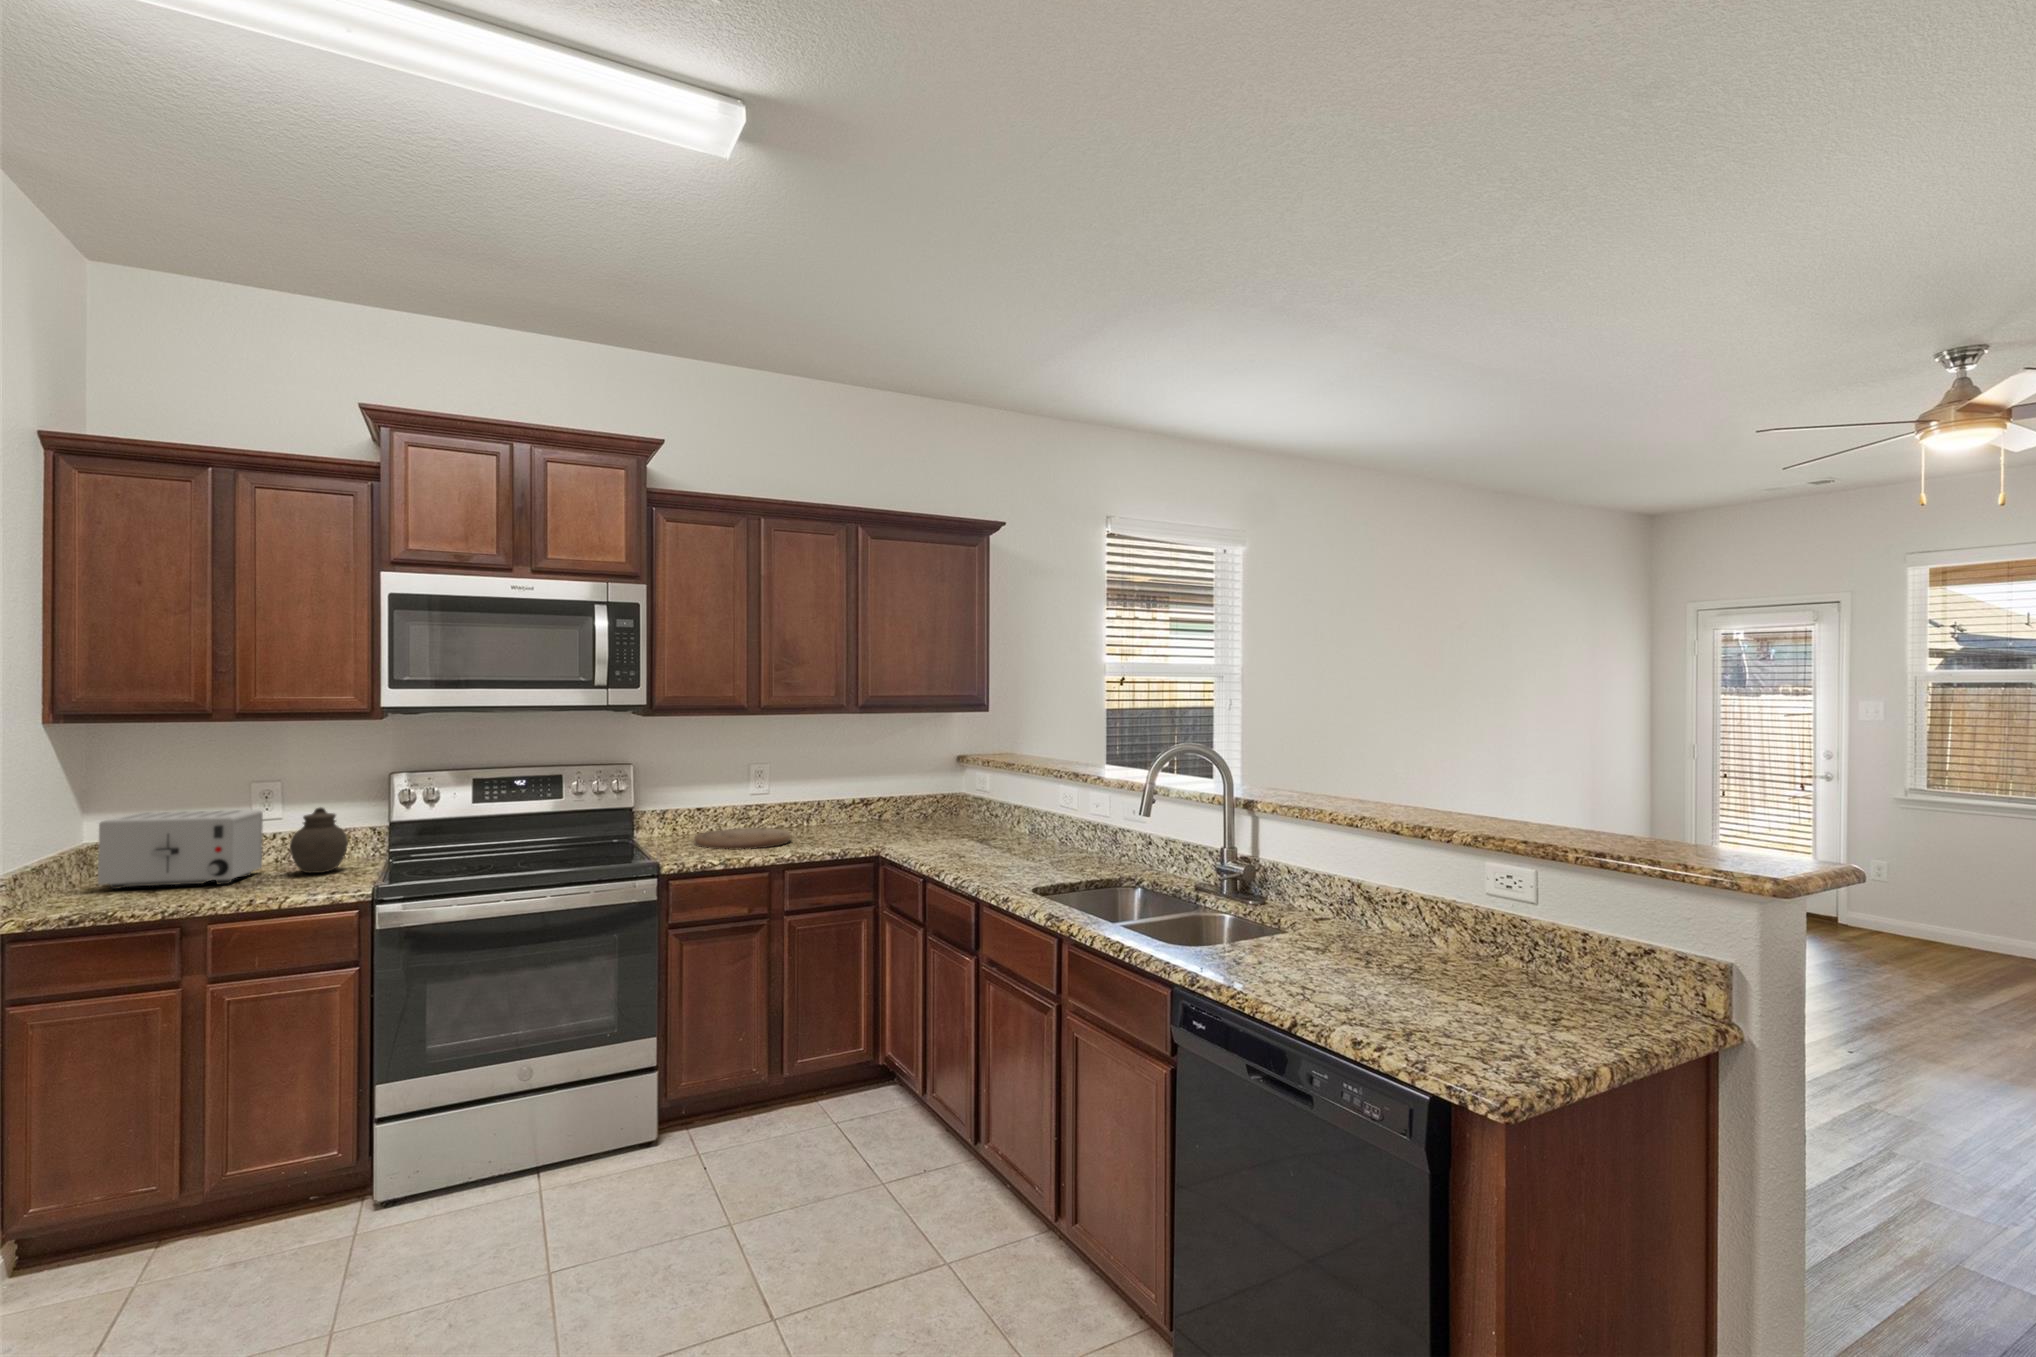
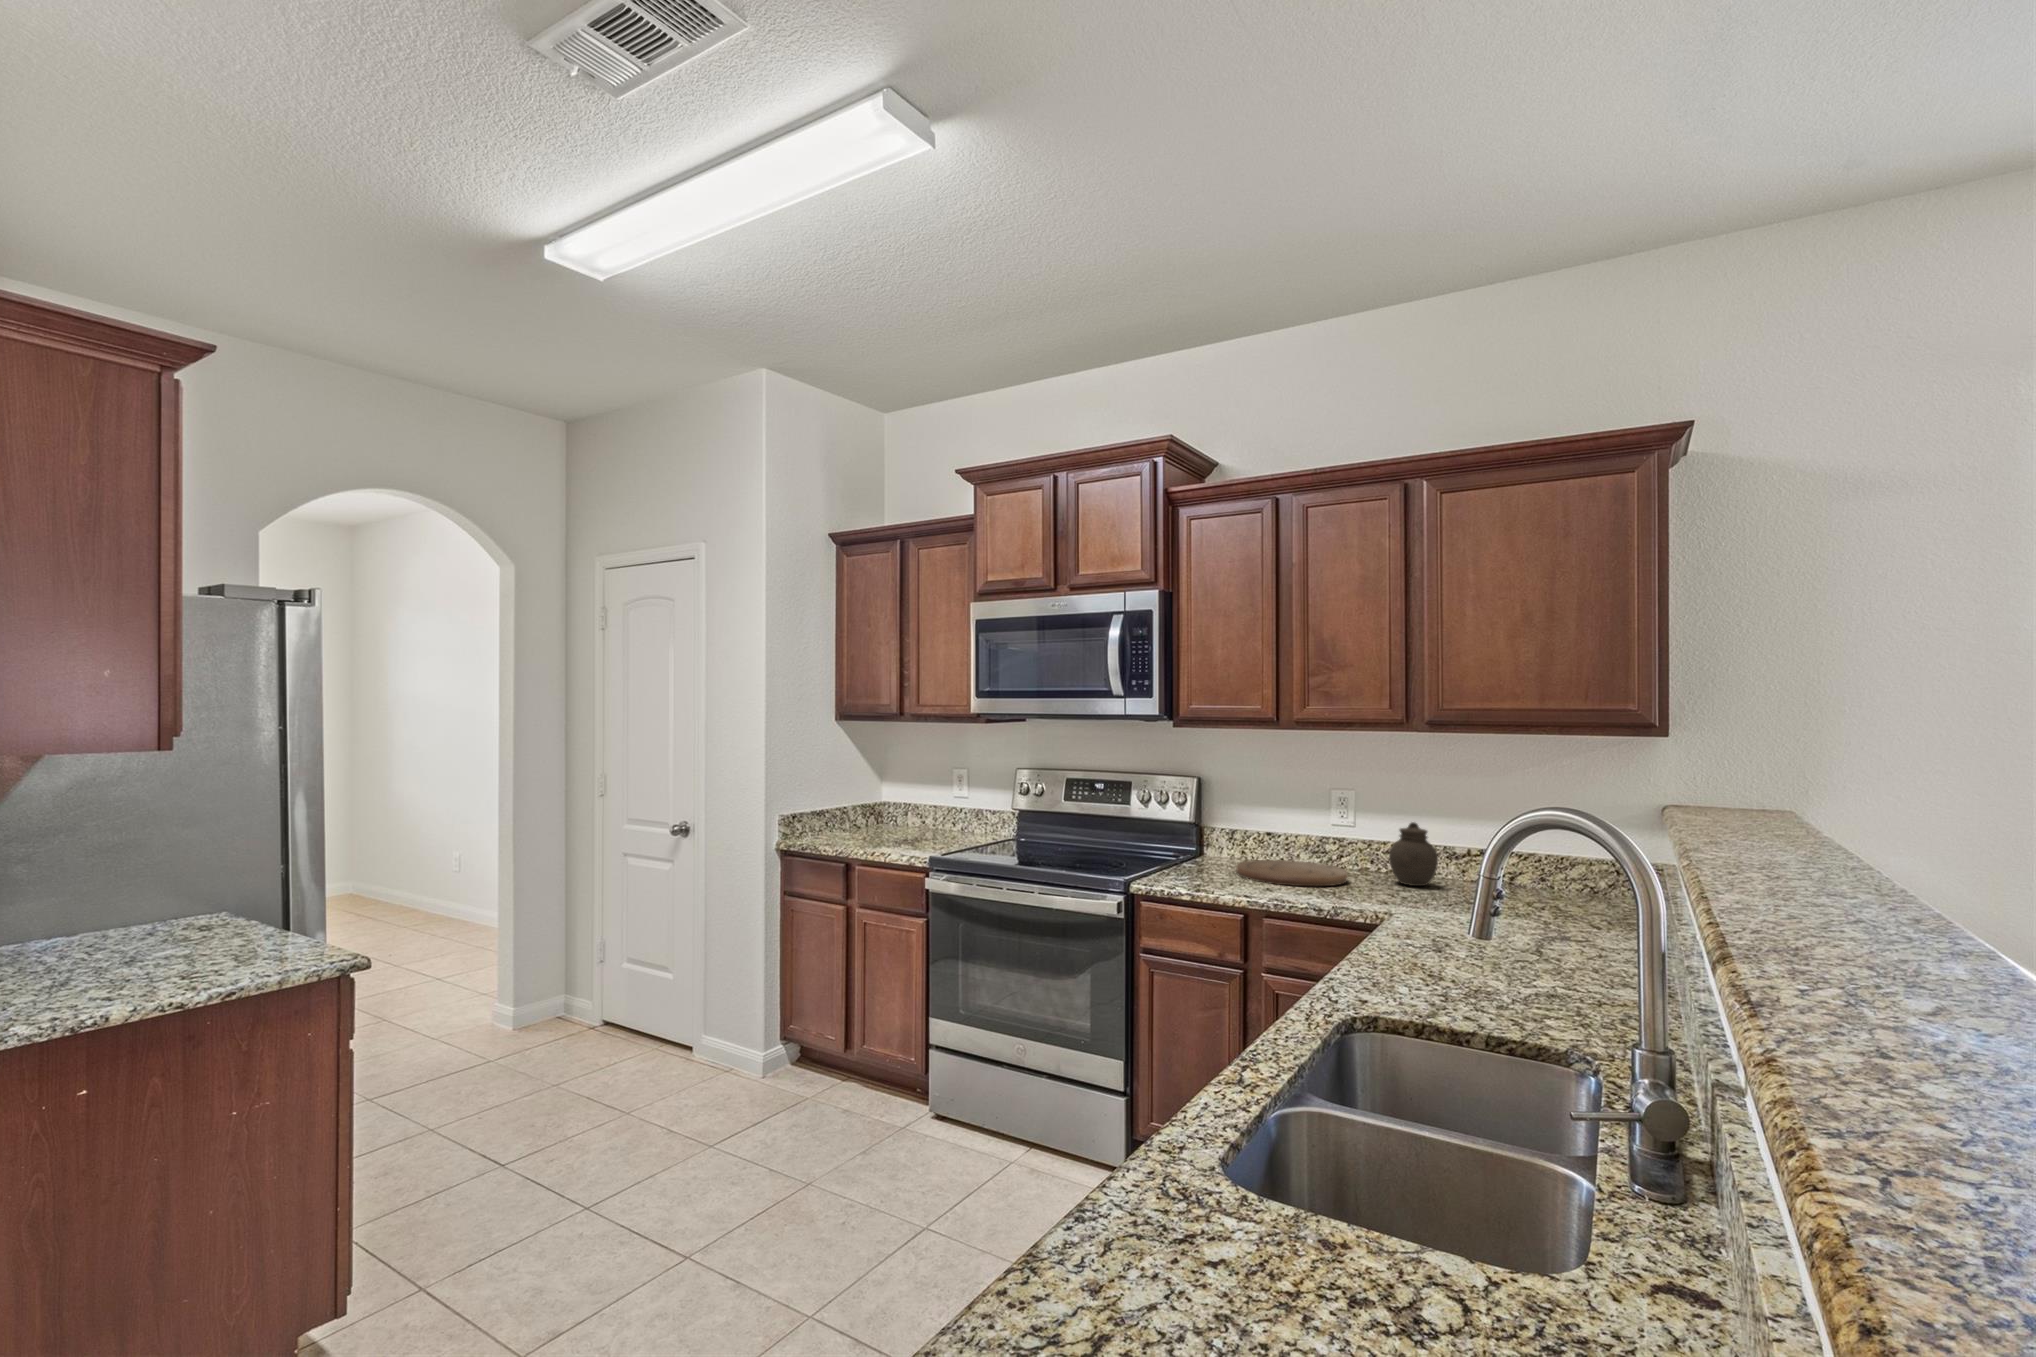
jar: present [290,808,348,873] -> present [1389,822,1438,886]
toaster: present [98,810,263,889] -> none [858,783,941,839]

